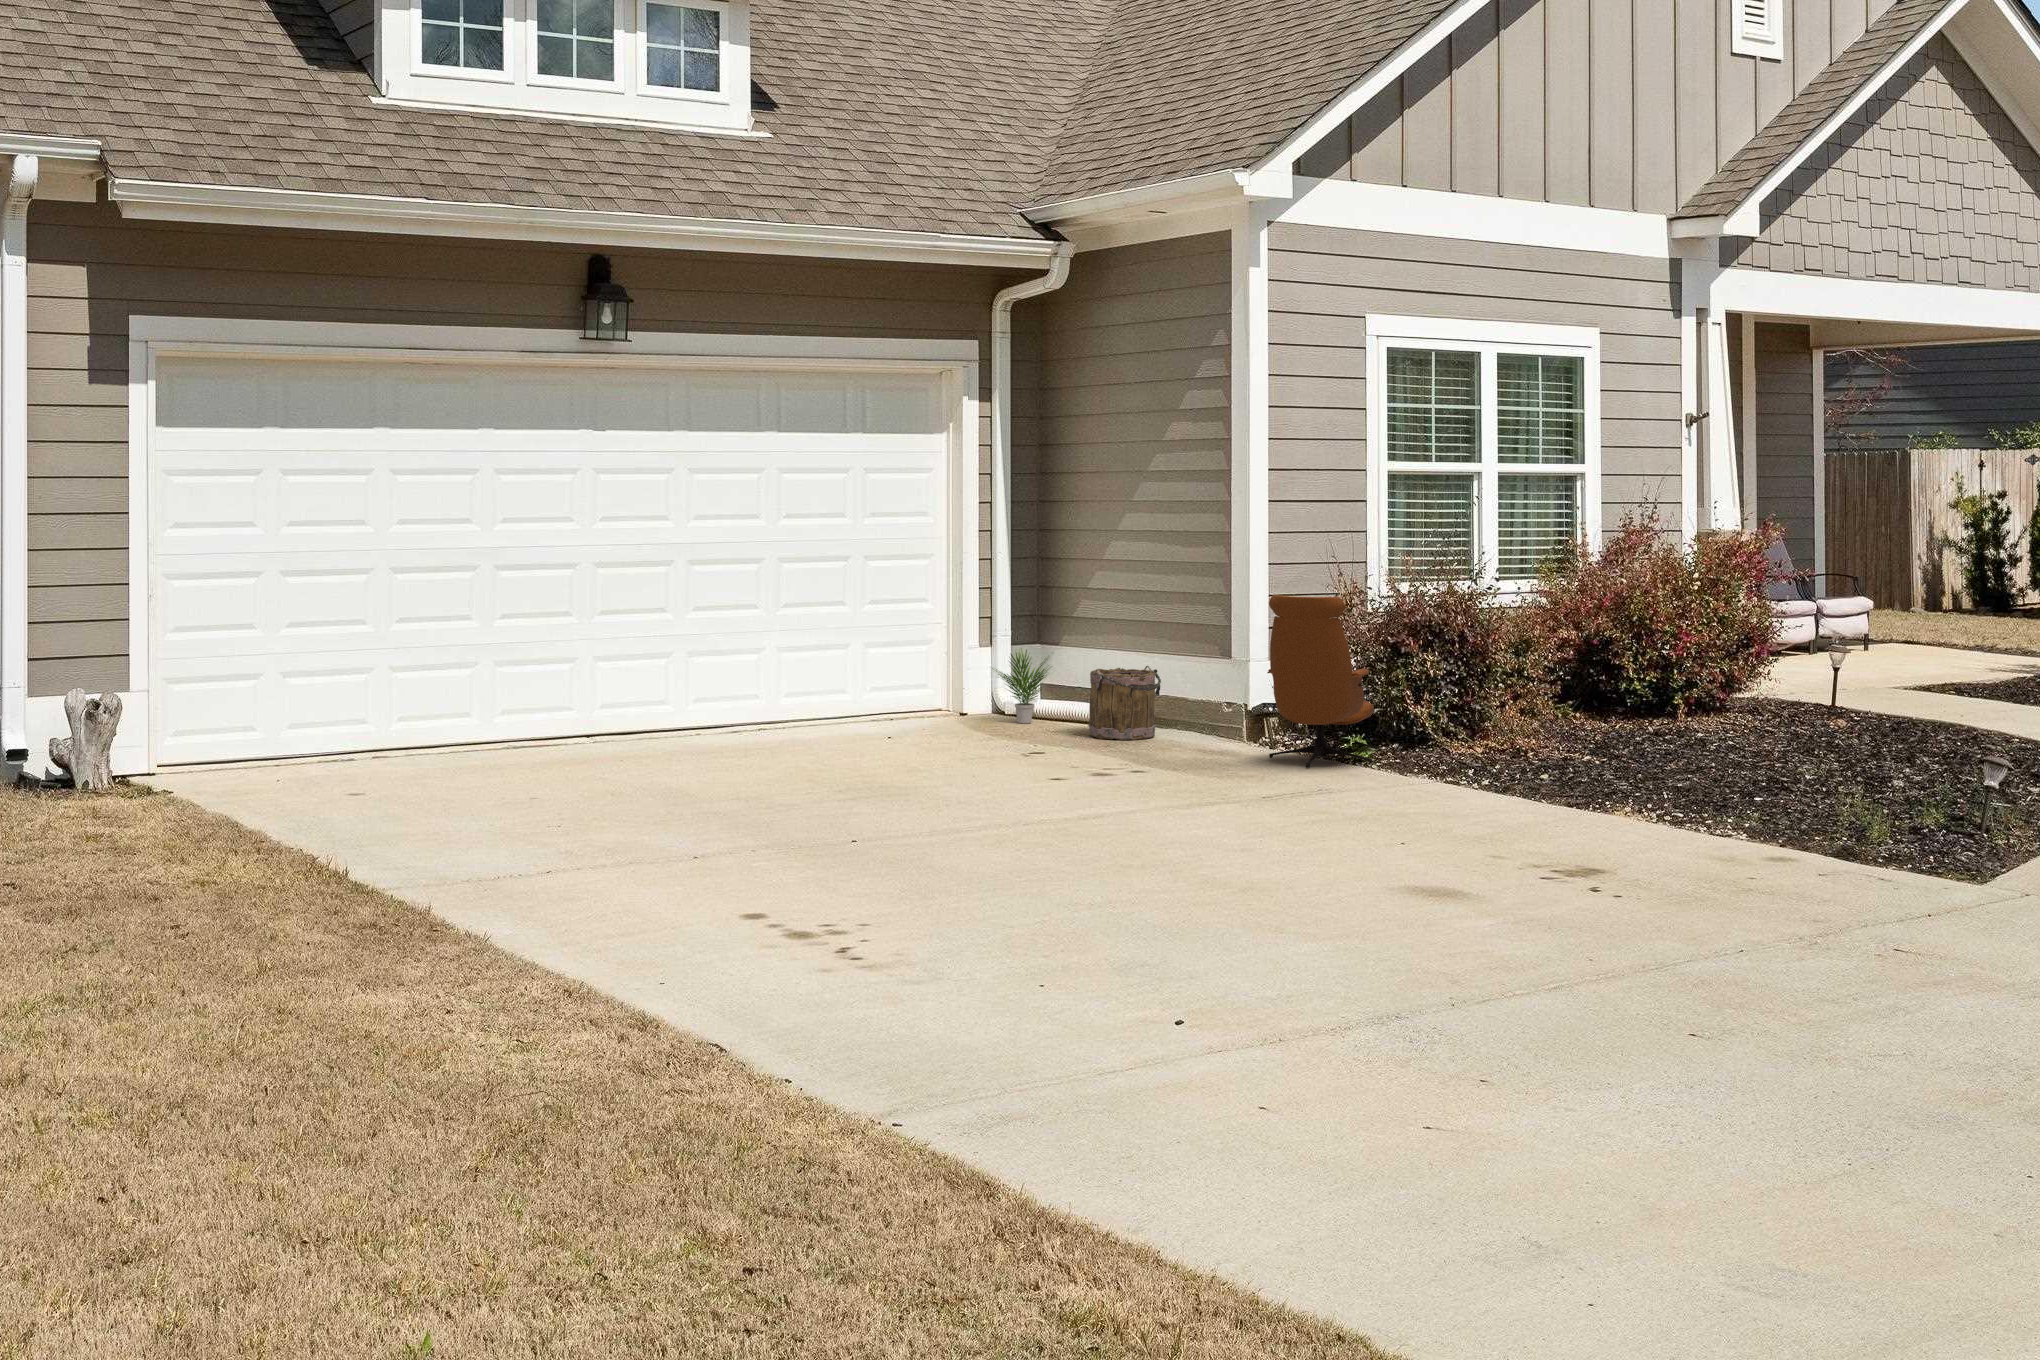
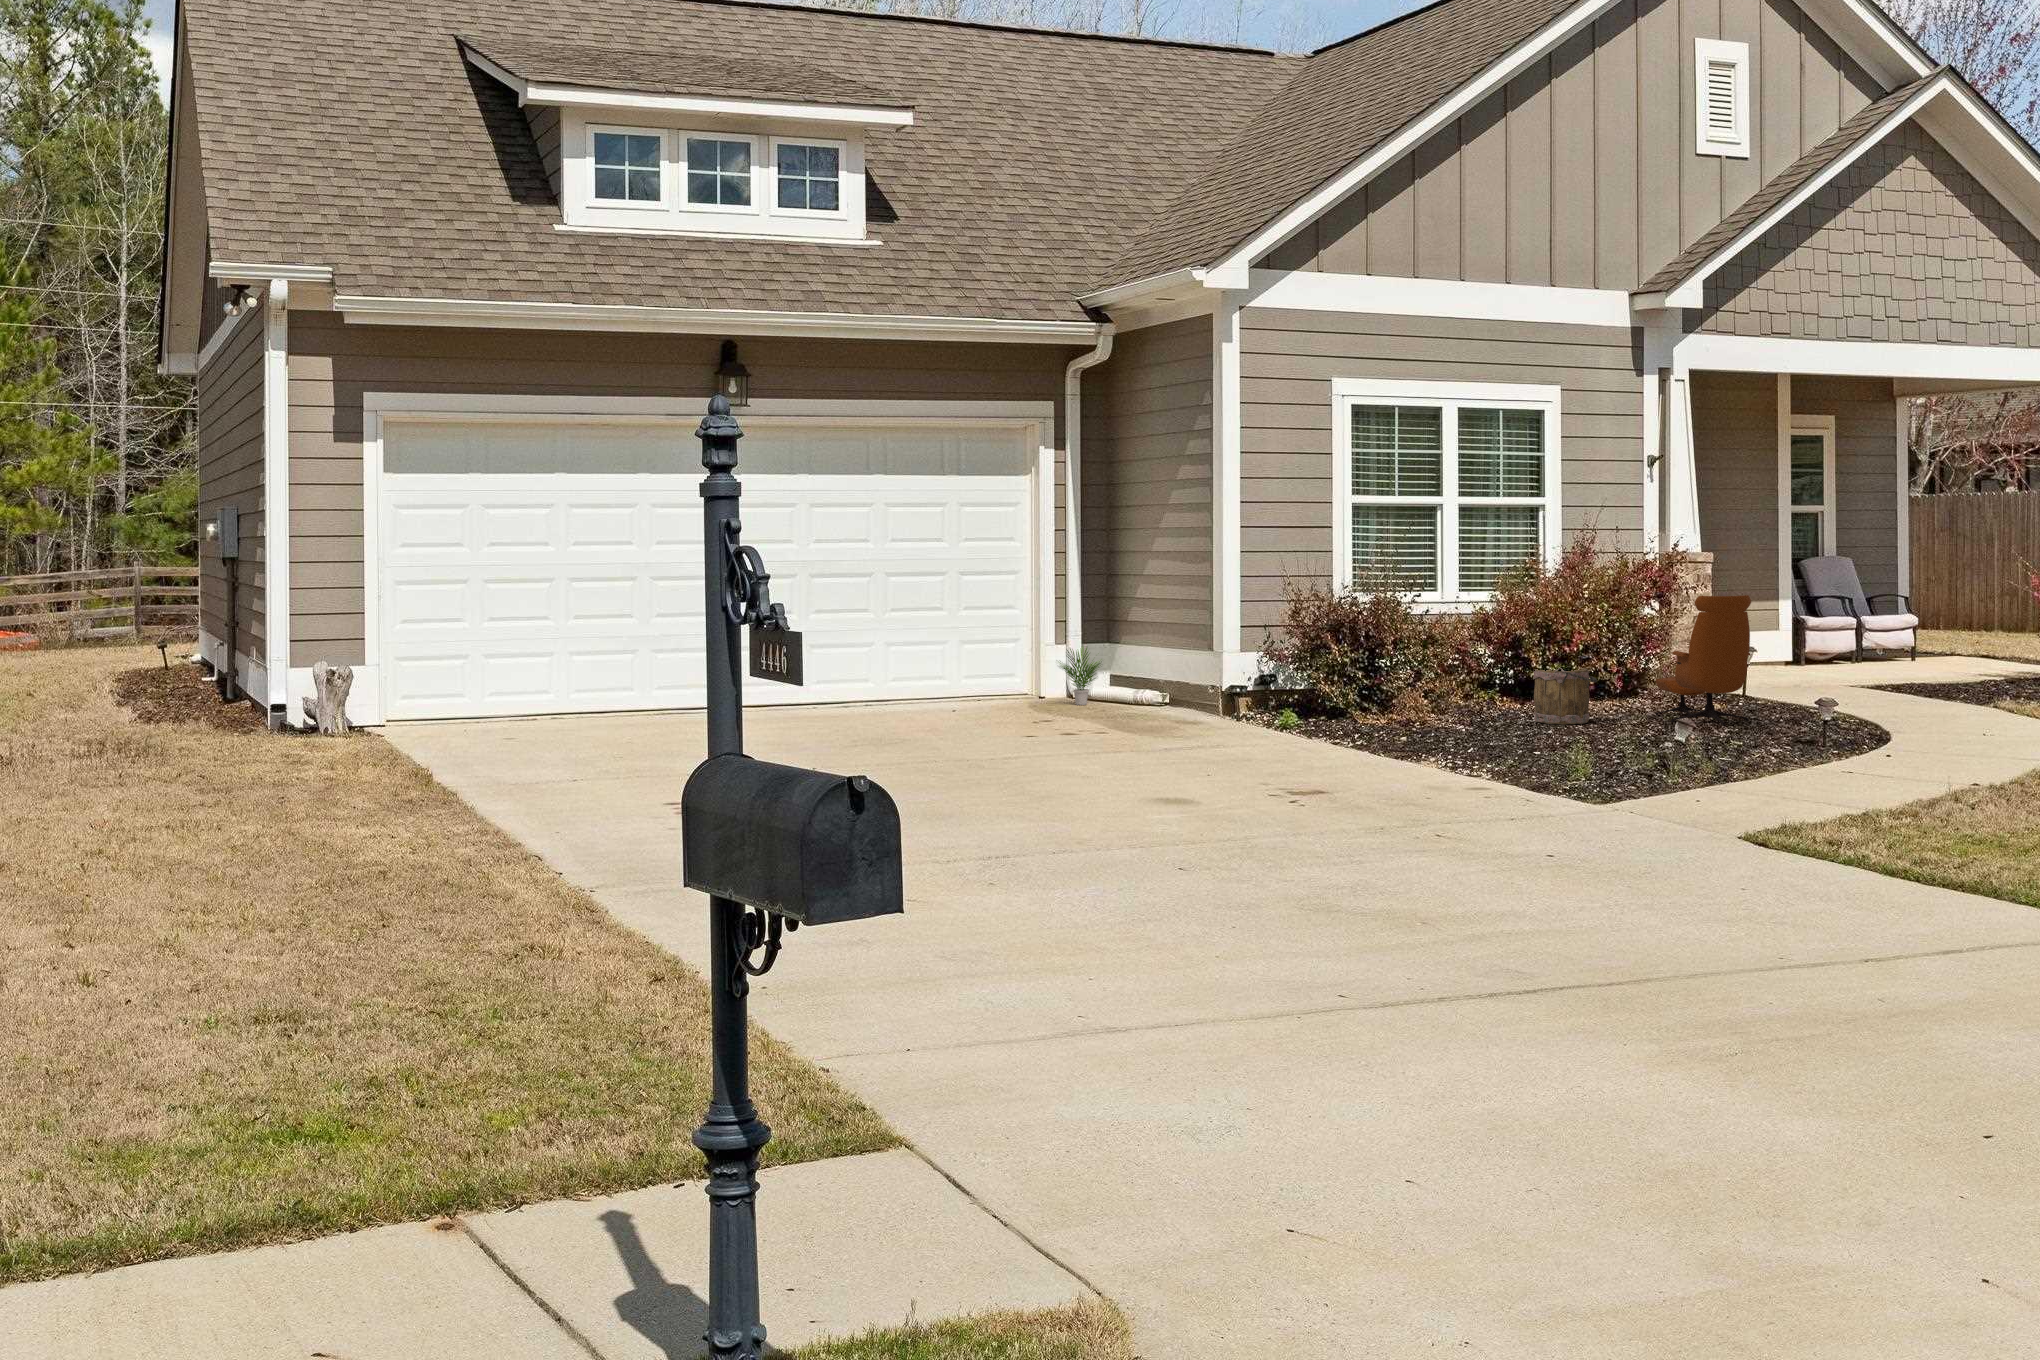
lounge chair: present [1267,595,1381,767] -> present [1656,595,1751,726]
bucket: present [1088,666,1161,740] -> present [1534,668,1597,725]

